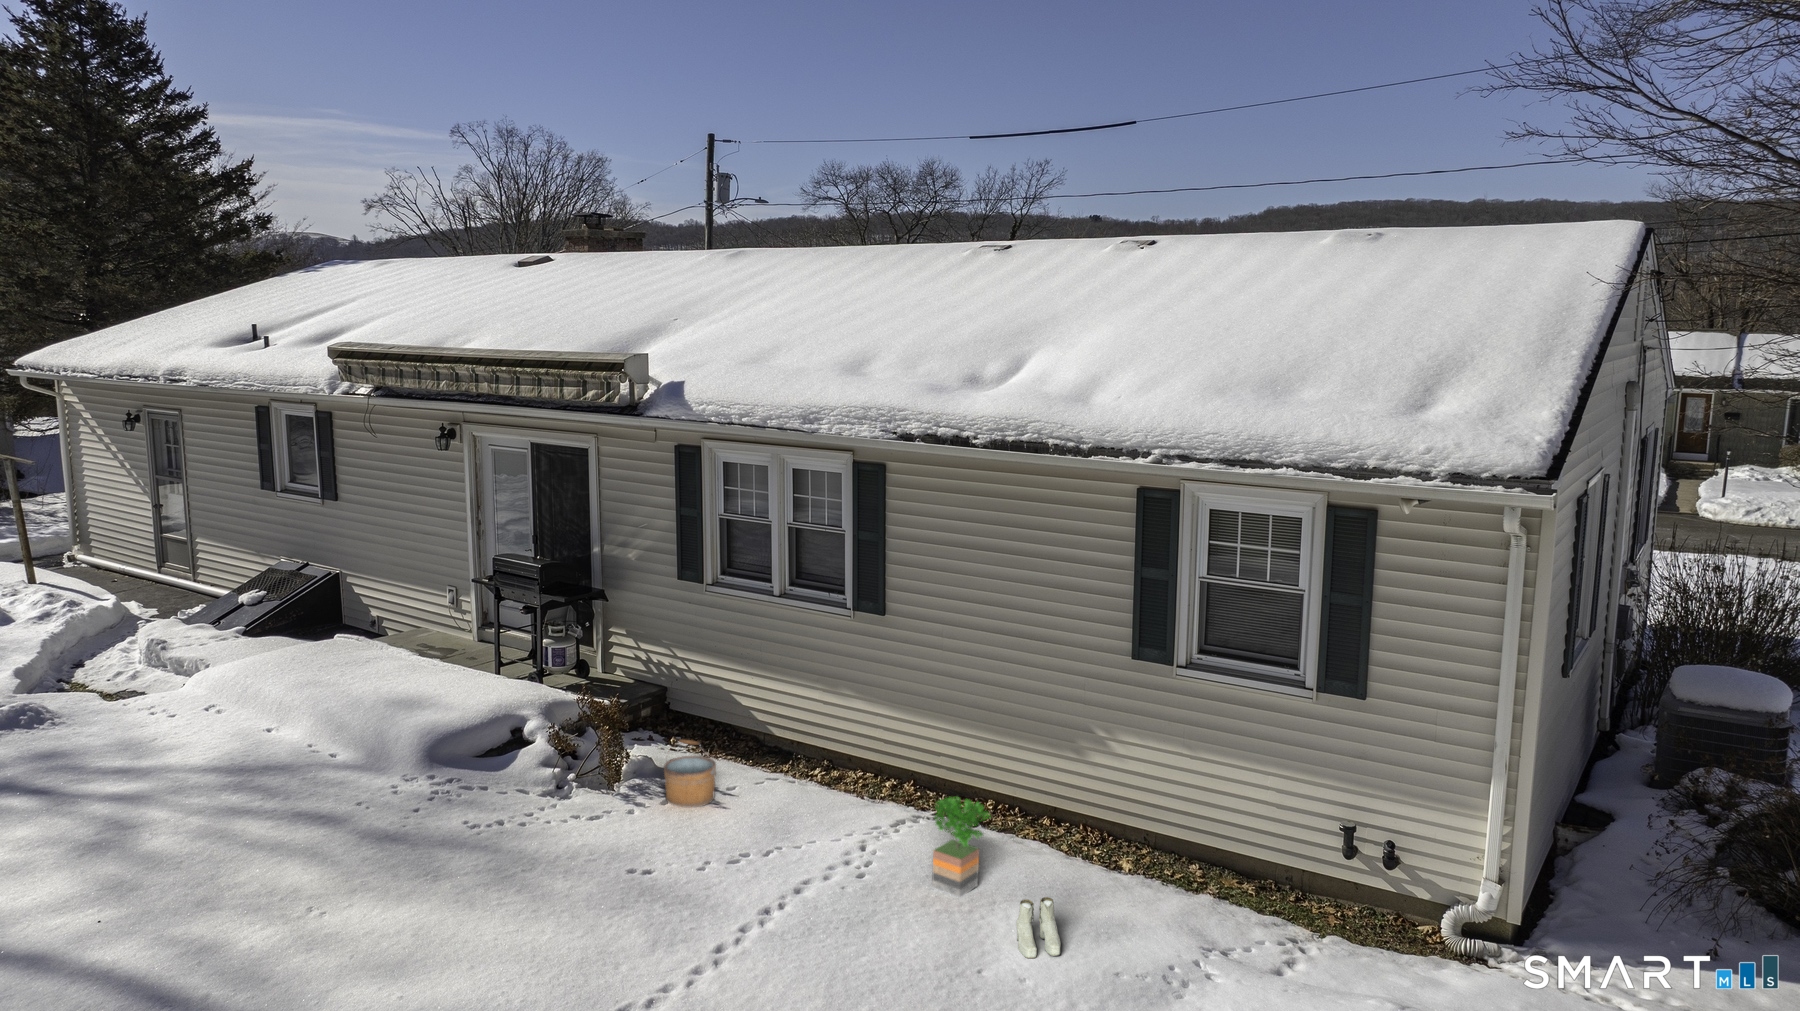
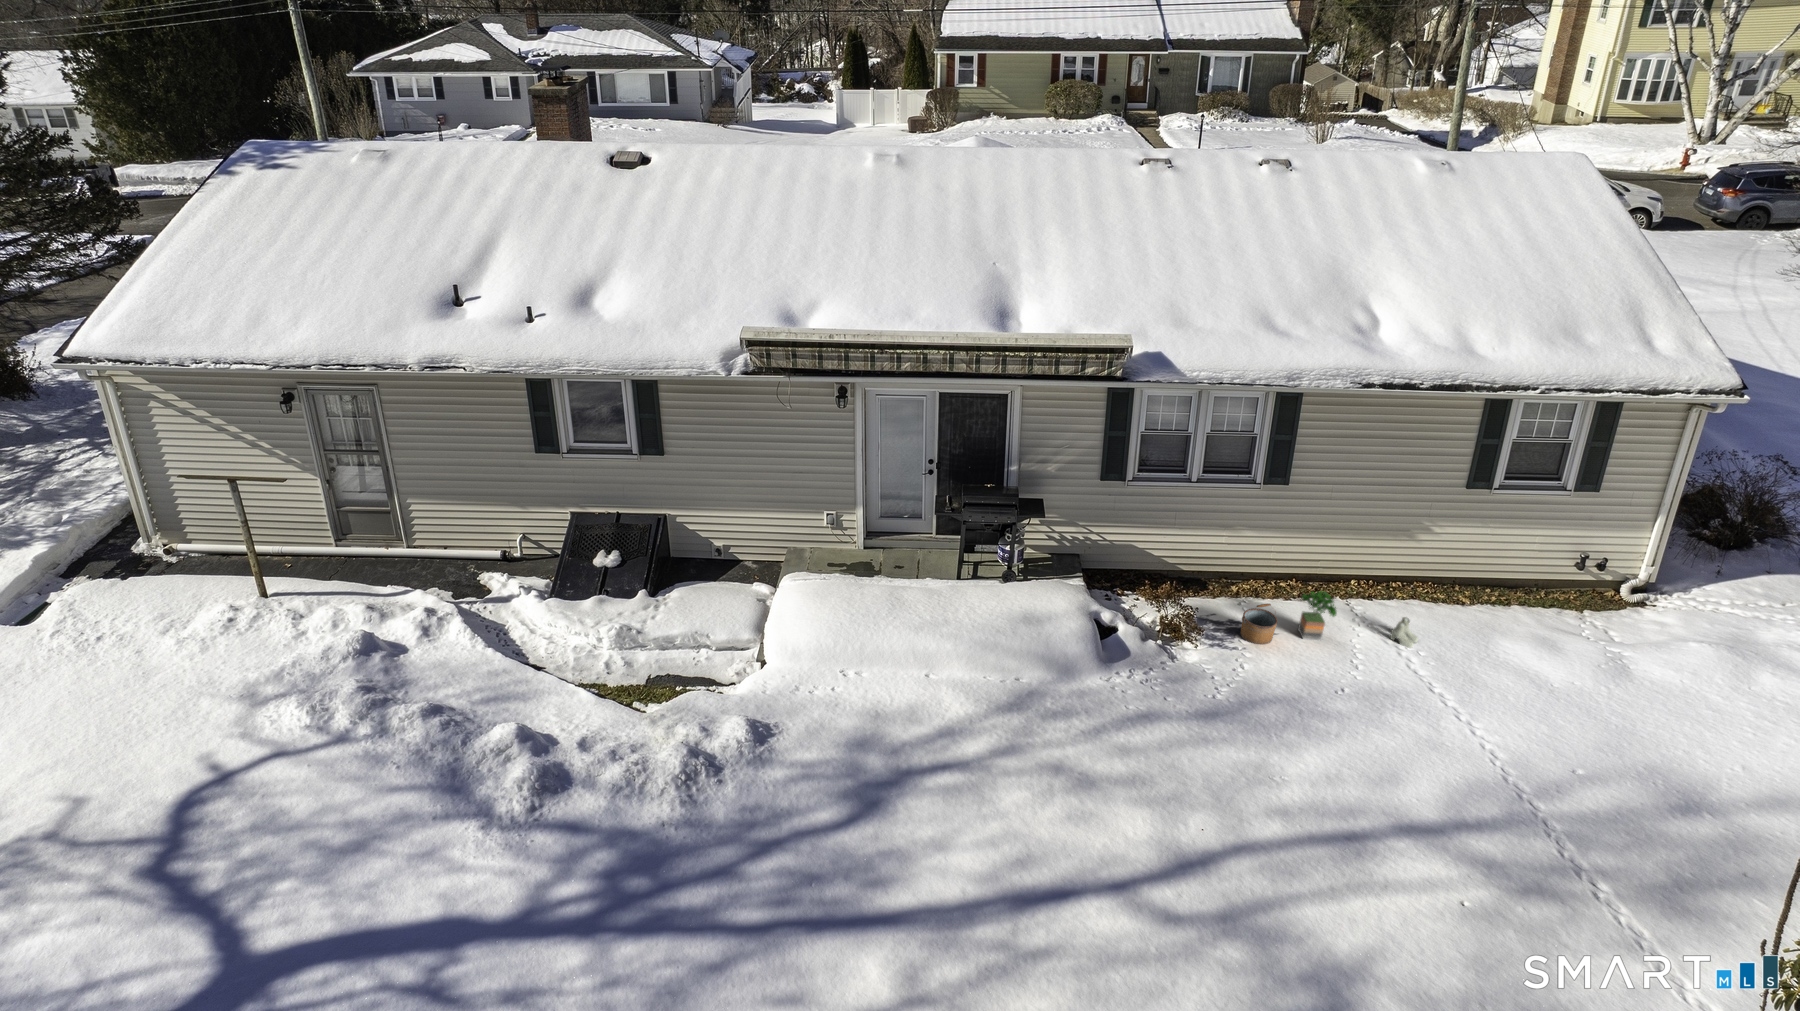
potted tree: present [932,797,991,897] -> present [1298,591,1337,640]
boots: present [1016,897,1061,959] -> present [1390,617,1418,648]

